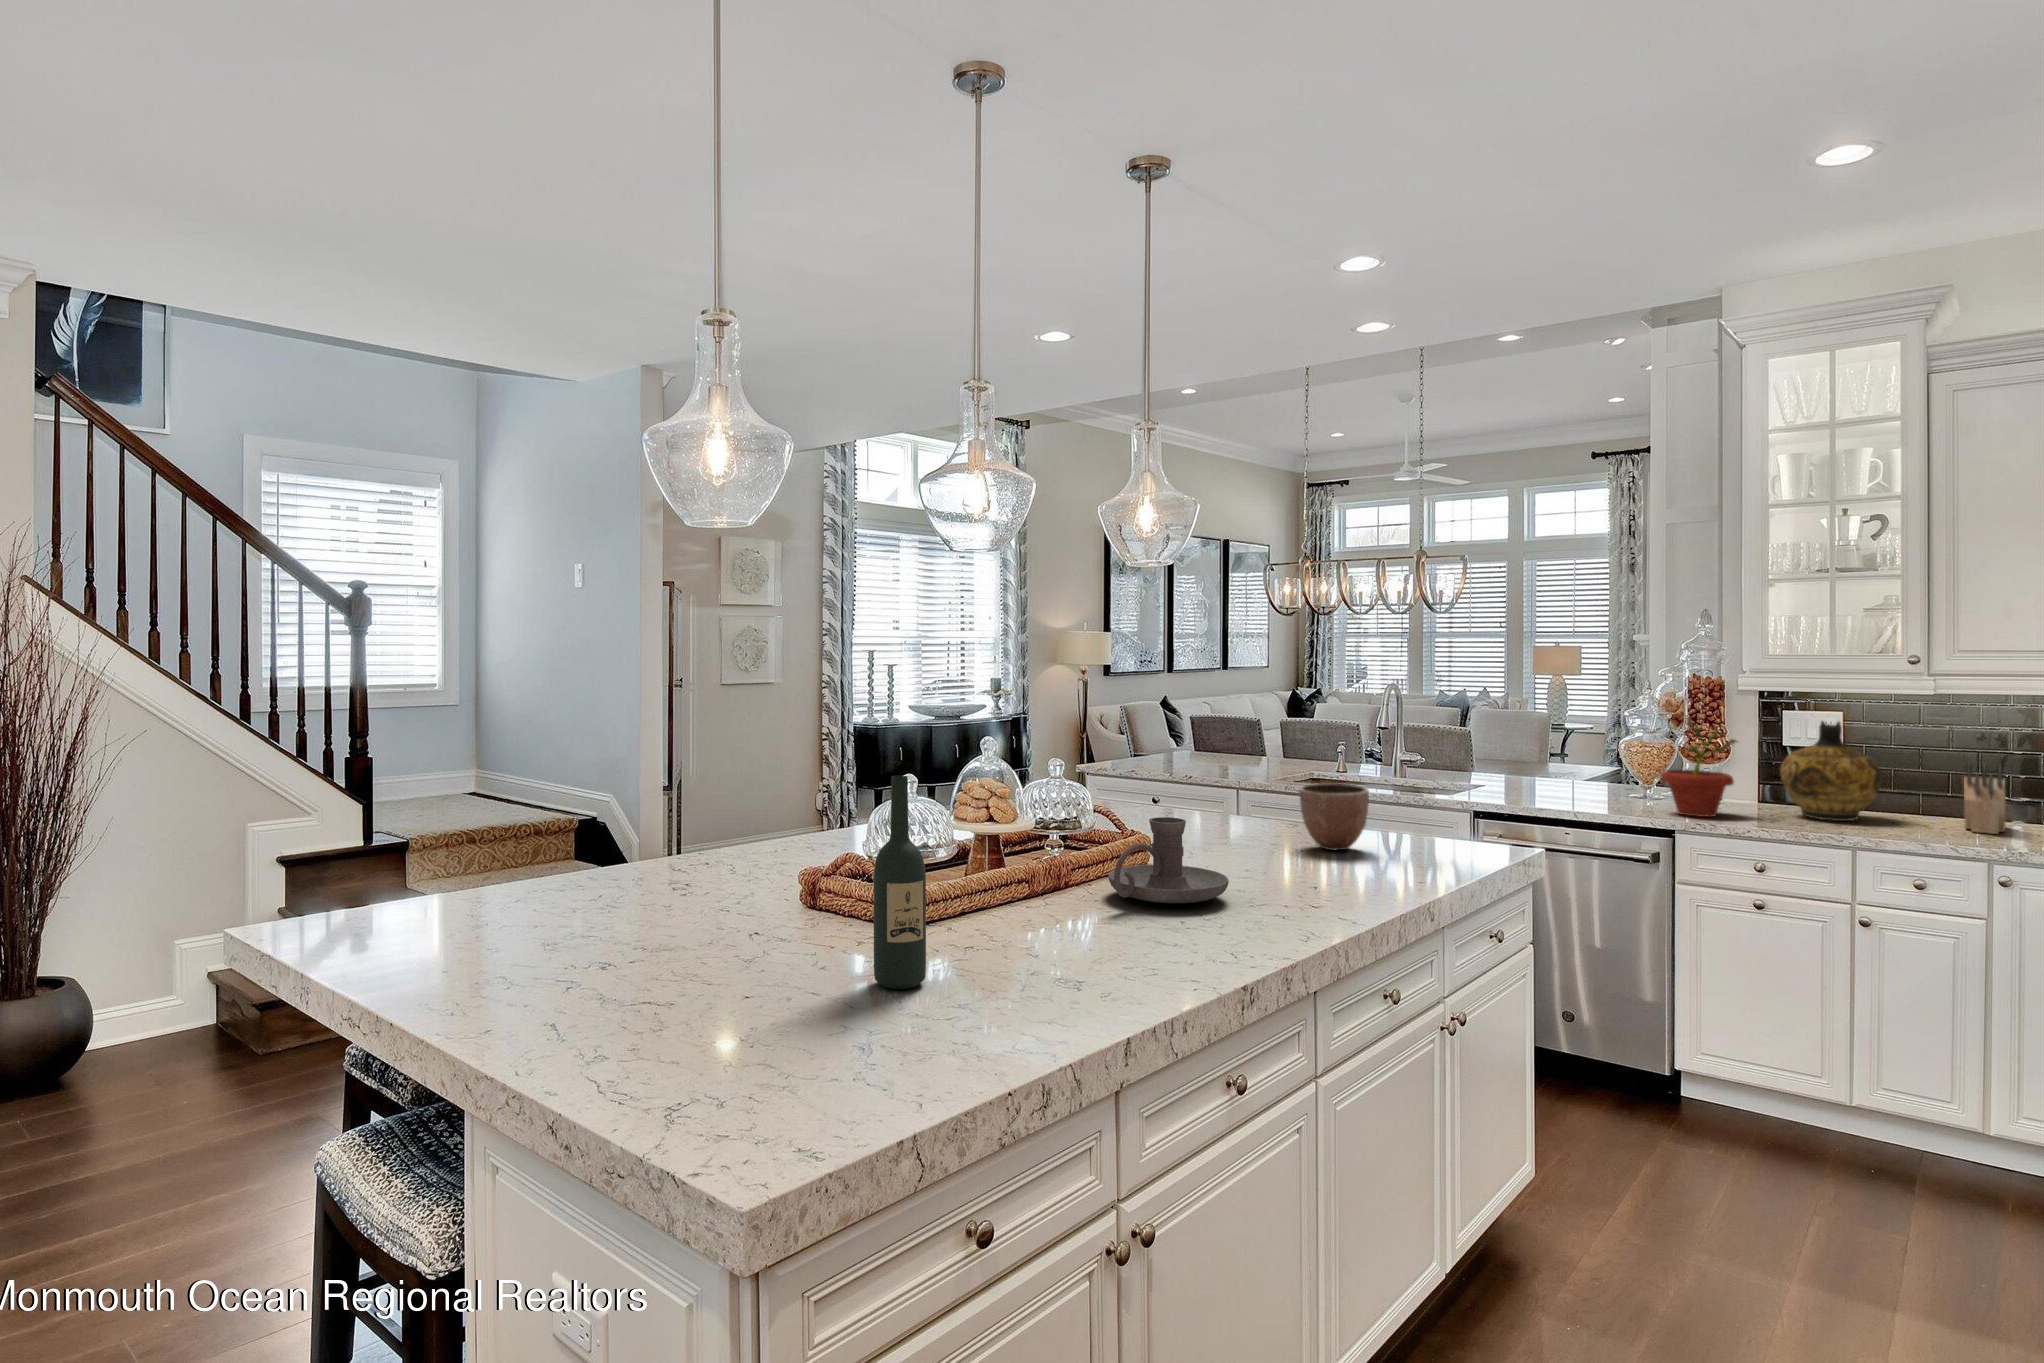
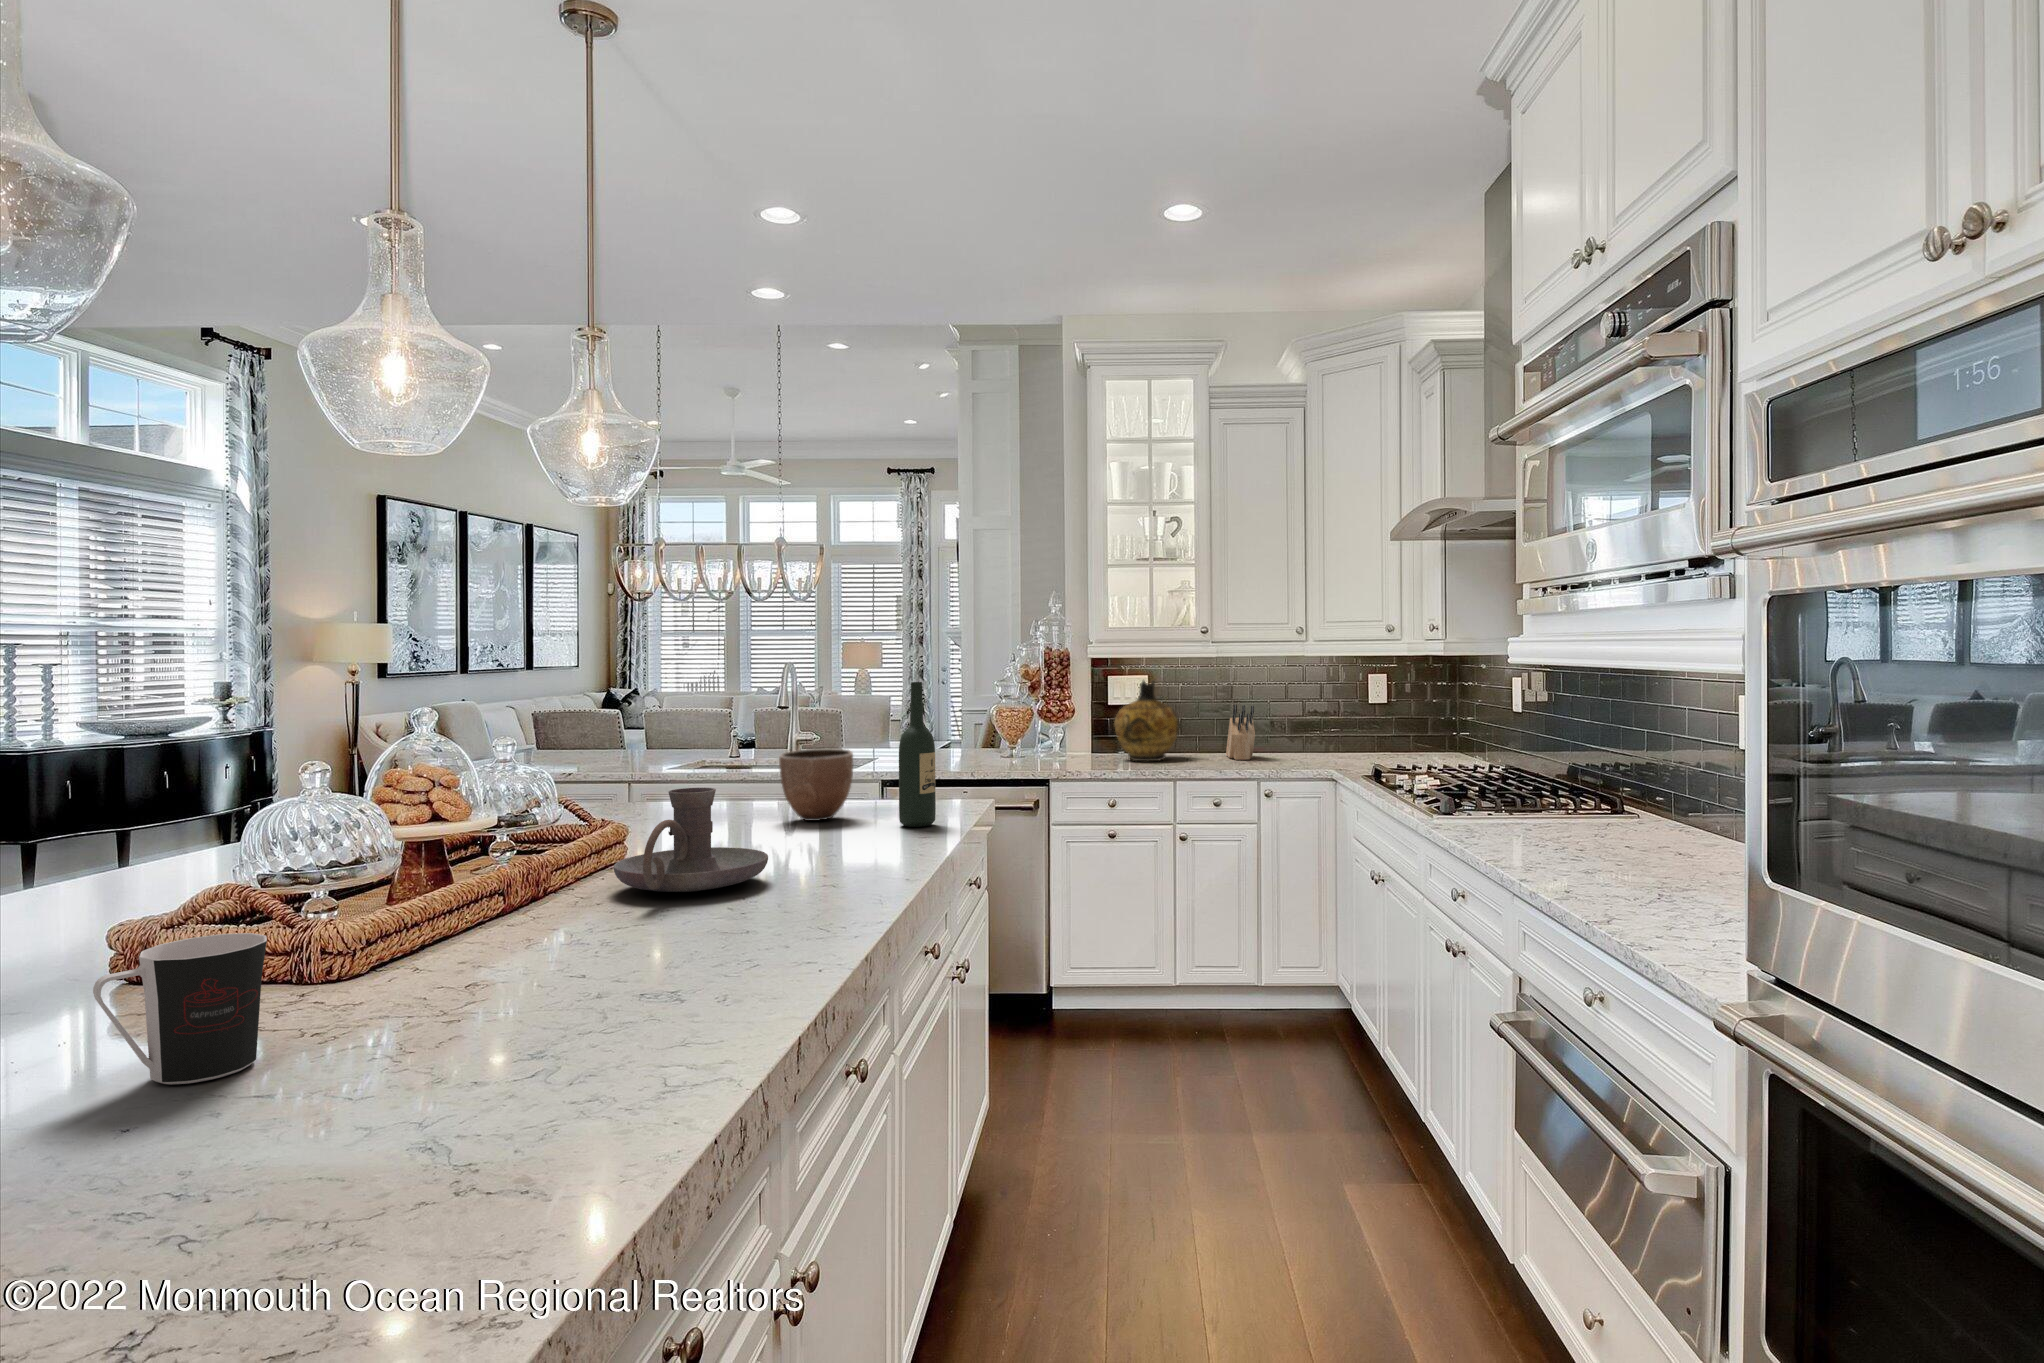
potted plant: present [1661,721,1737,817] -> none [1033,682,1091,768]
wine bottle: present [874,776,926,989] -> present [899,682,936,827]
coffee cup: none [752,890,832,976] -> present [93,933,267,1084]

